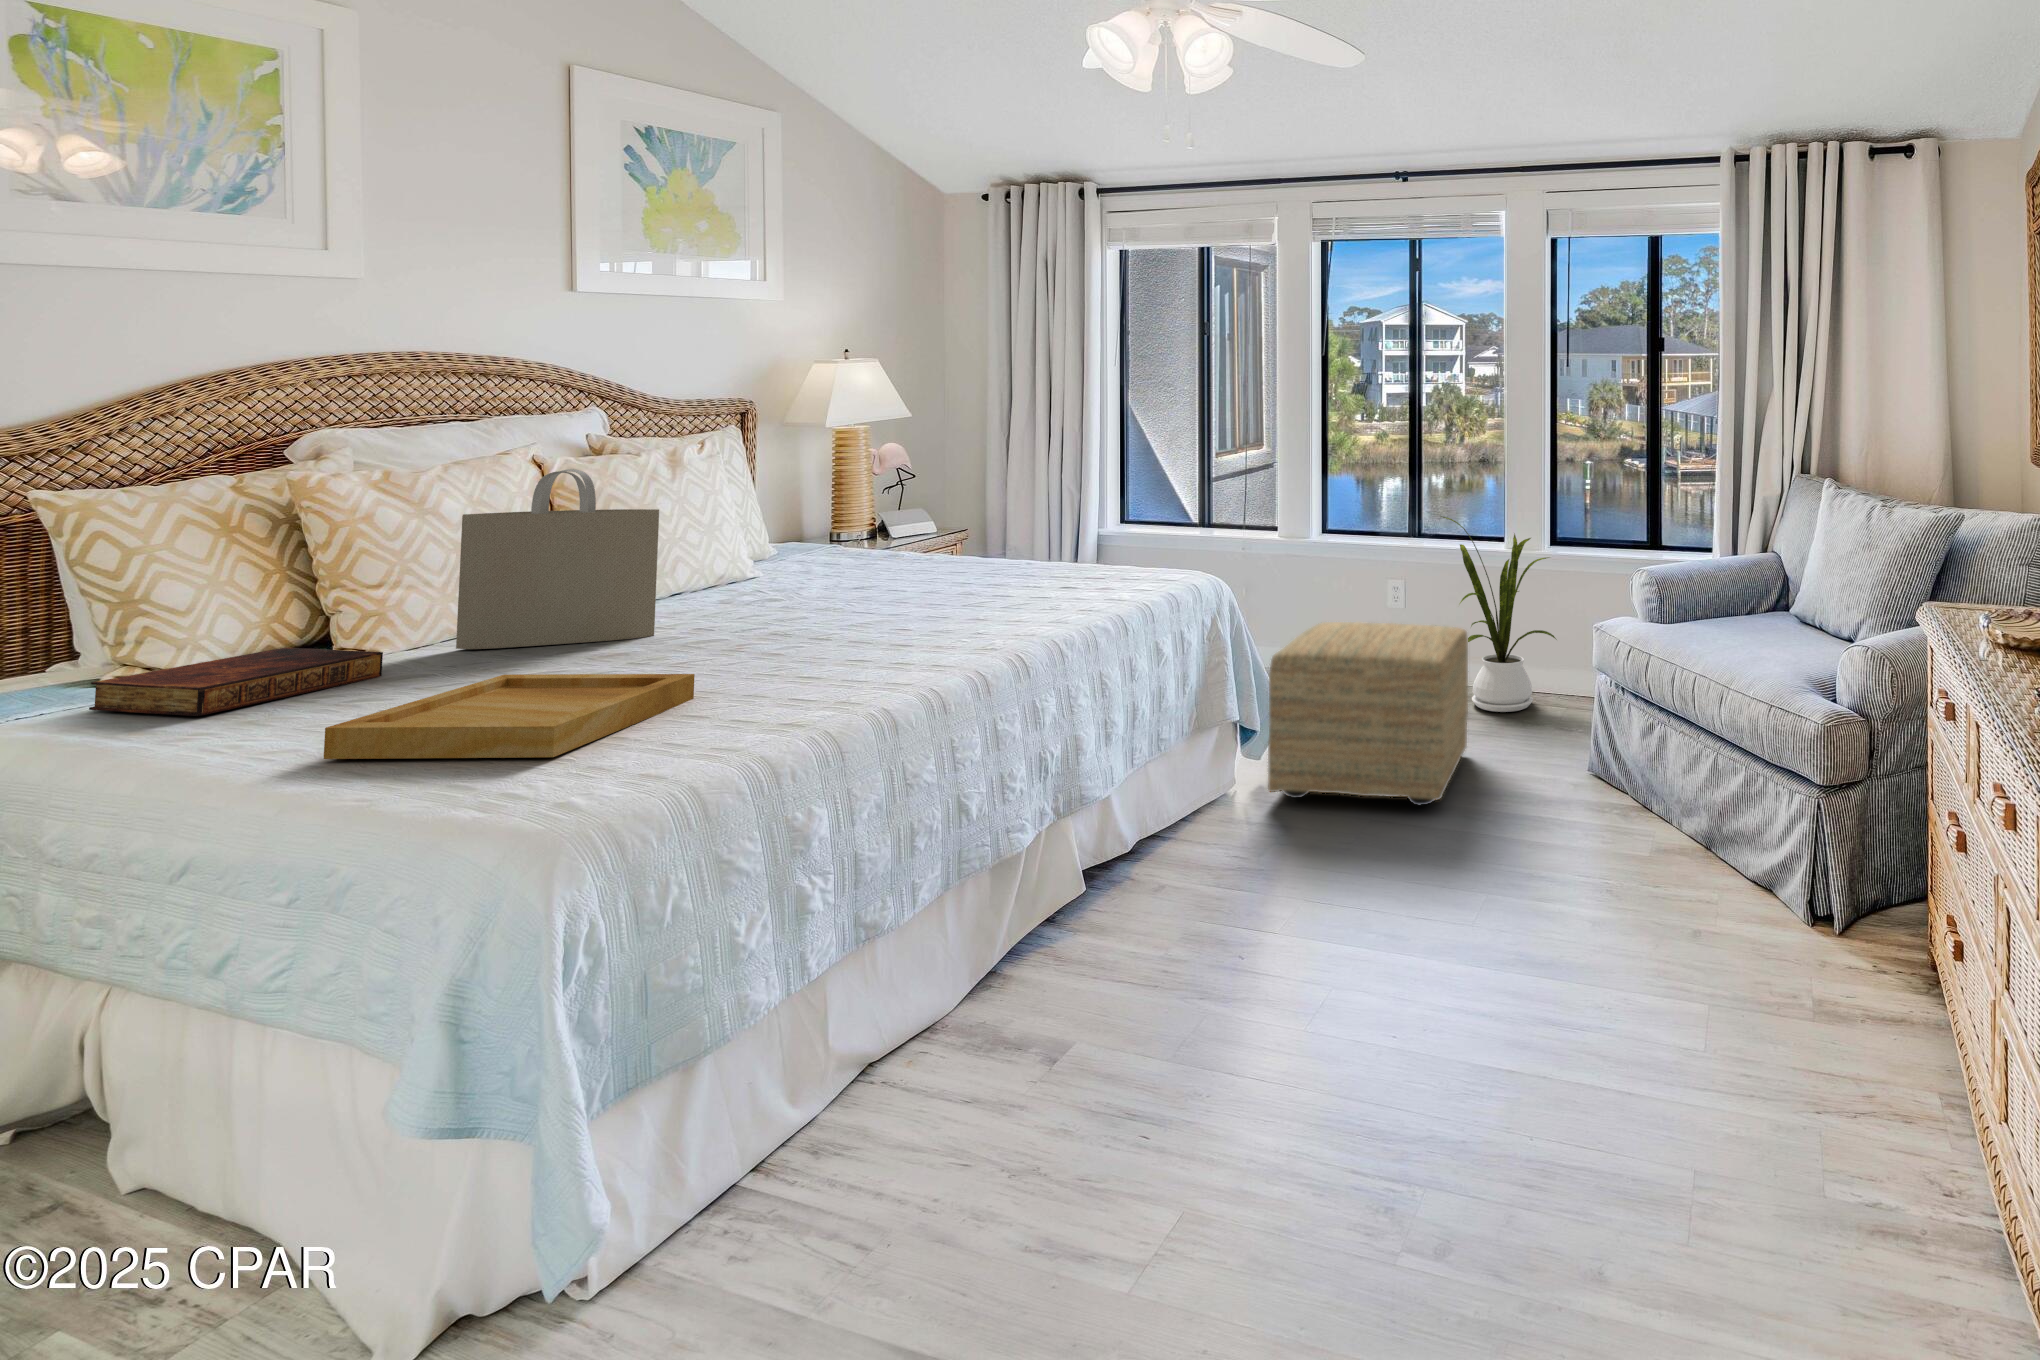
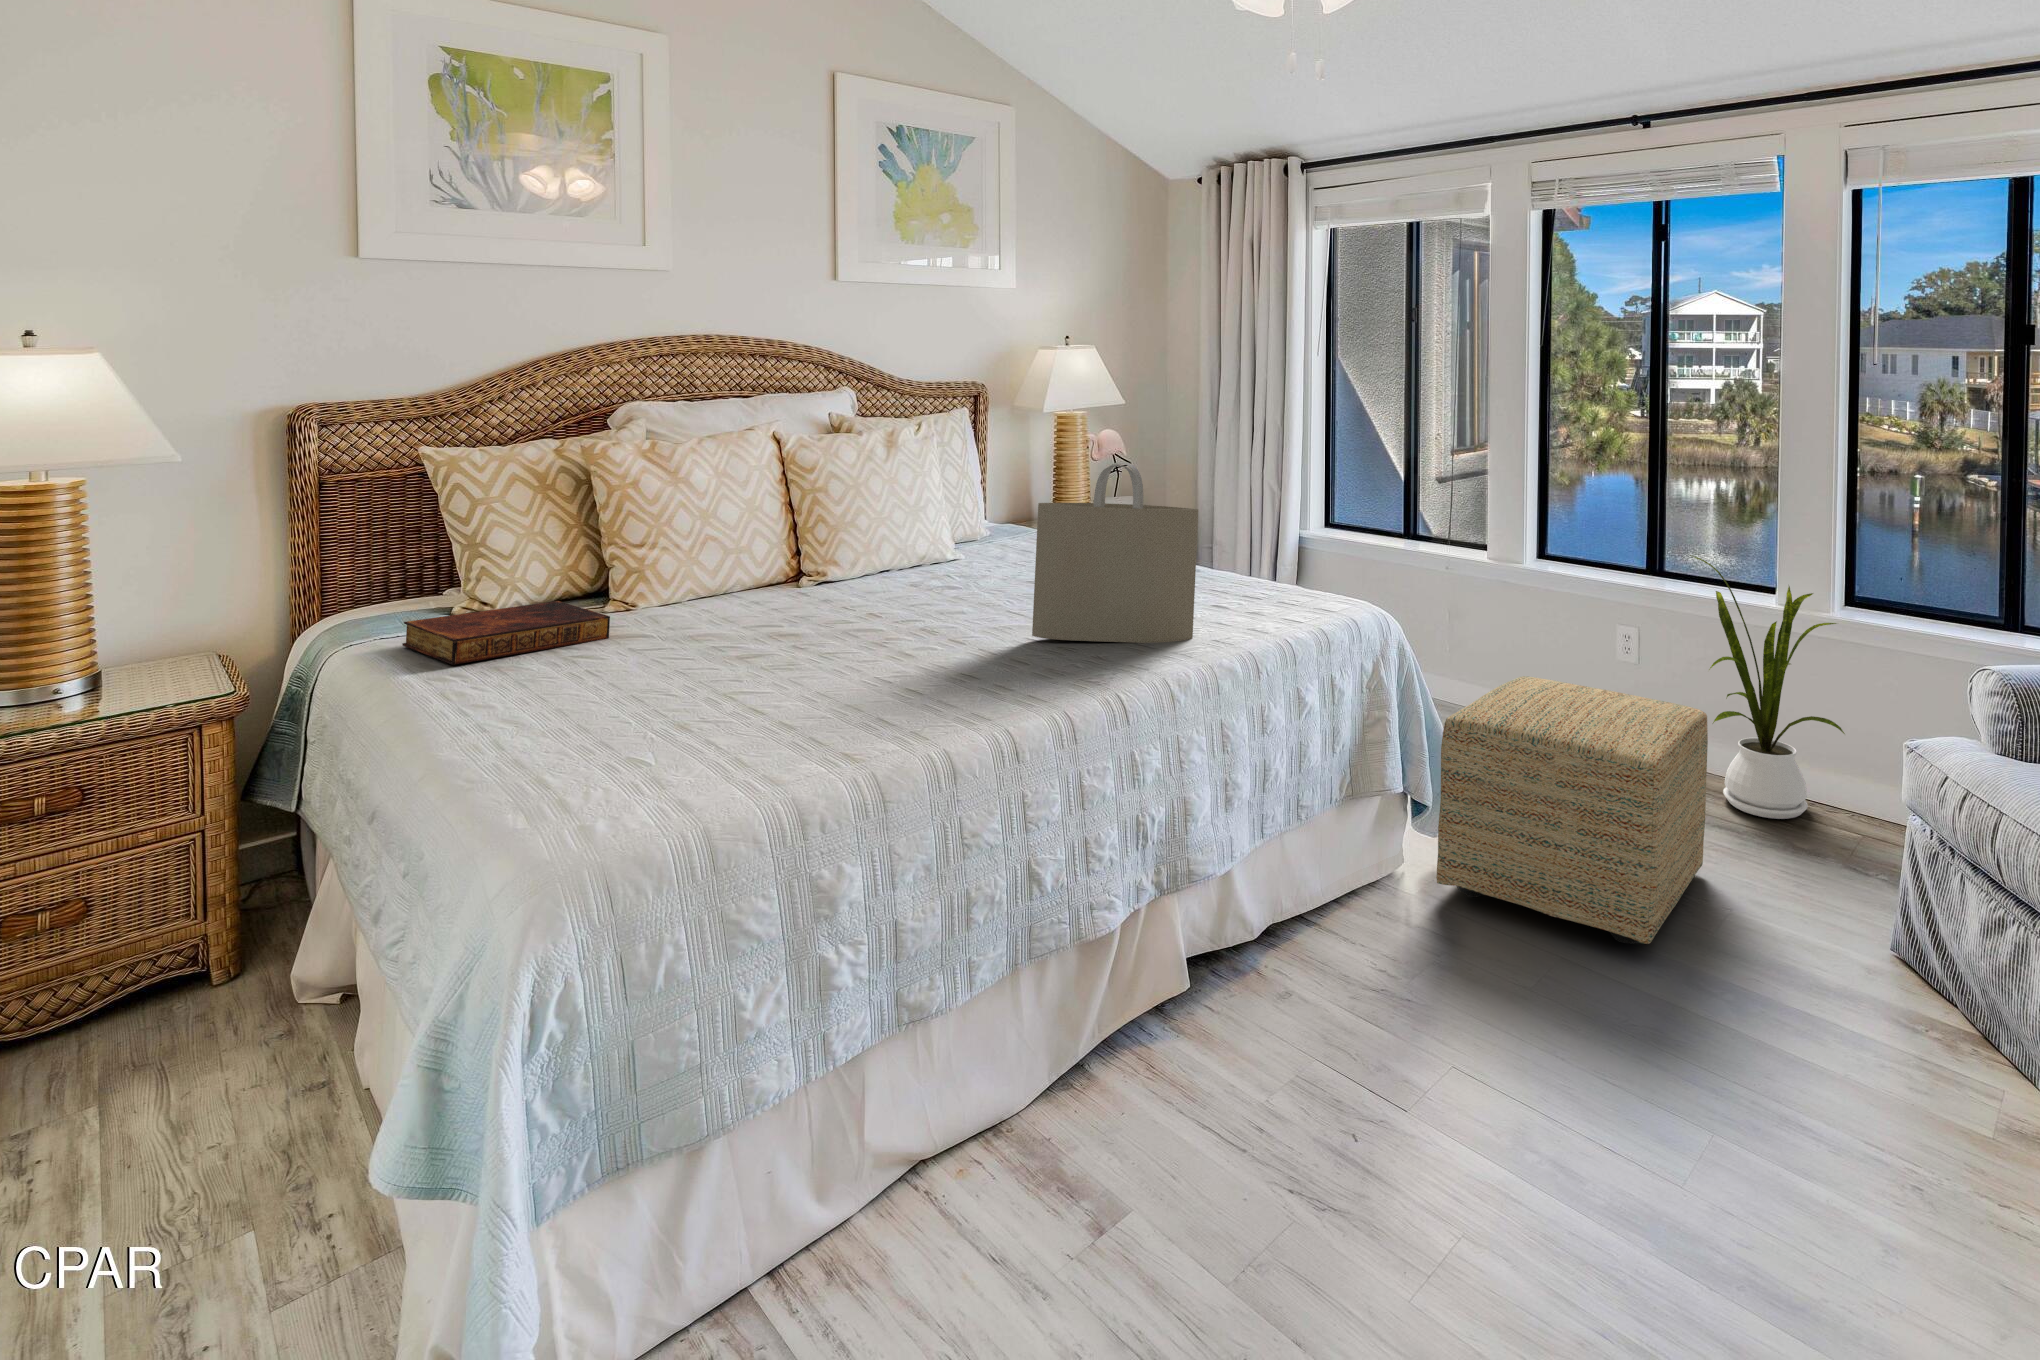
tote bag: present [456,469,659,649] -> present [1032,462,1198,643]
tray: present [324,674,695,759] -> none [470,658,799,769]

